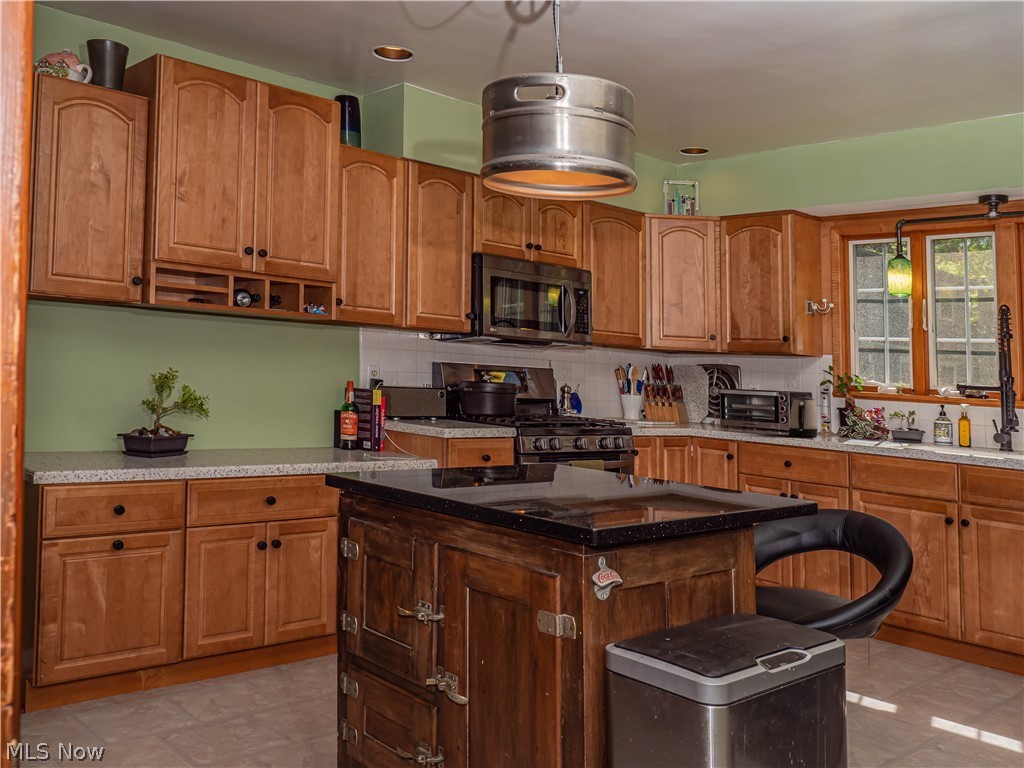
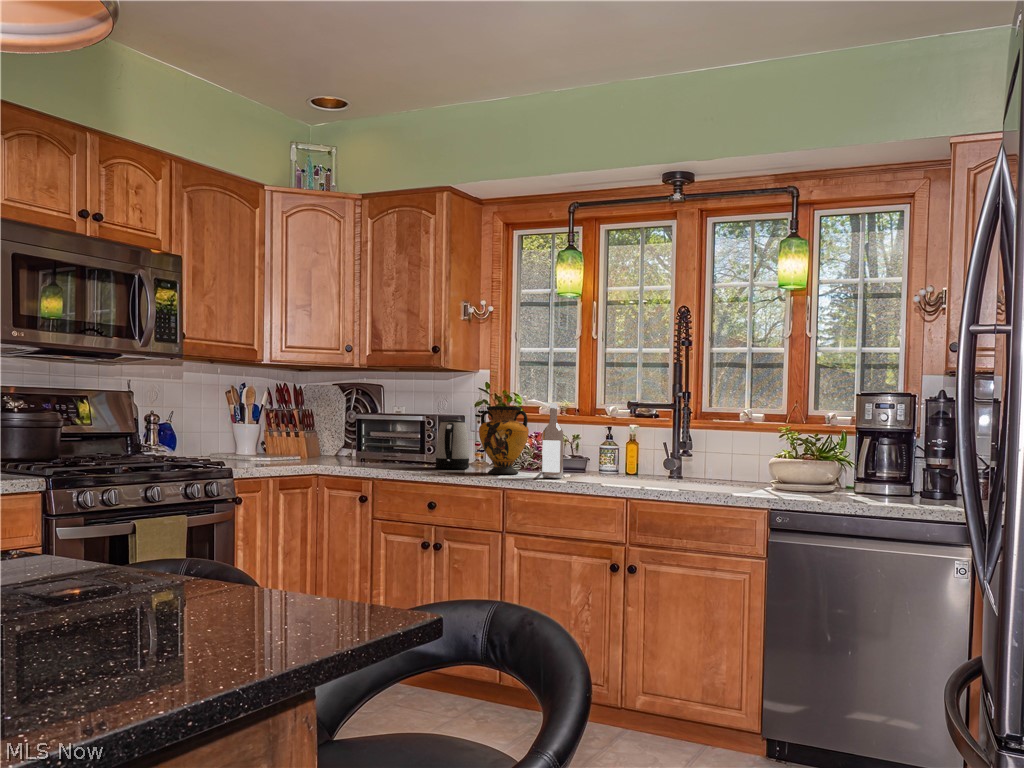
wine bottle: none [885,387,904,448] -> present [542,403,563,478]
vase: none [829,389,872,443] -> present [479,406,529,474]

